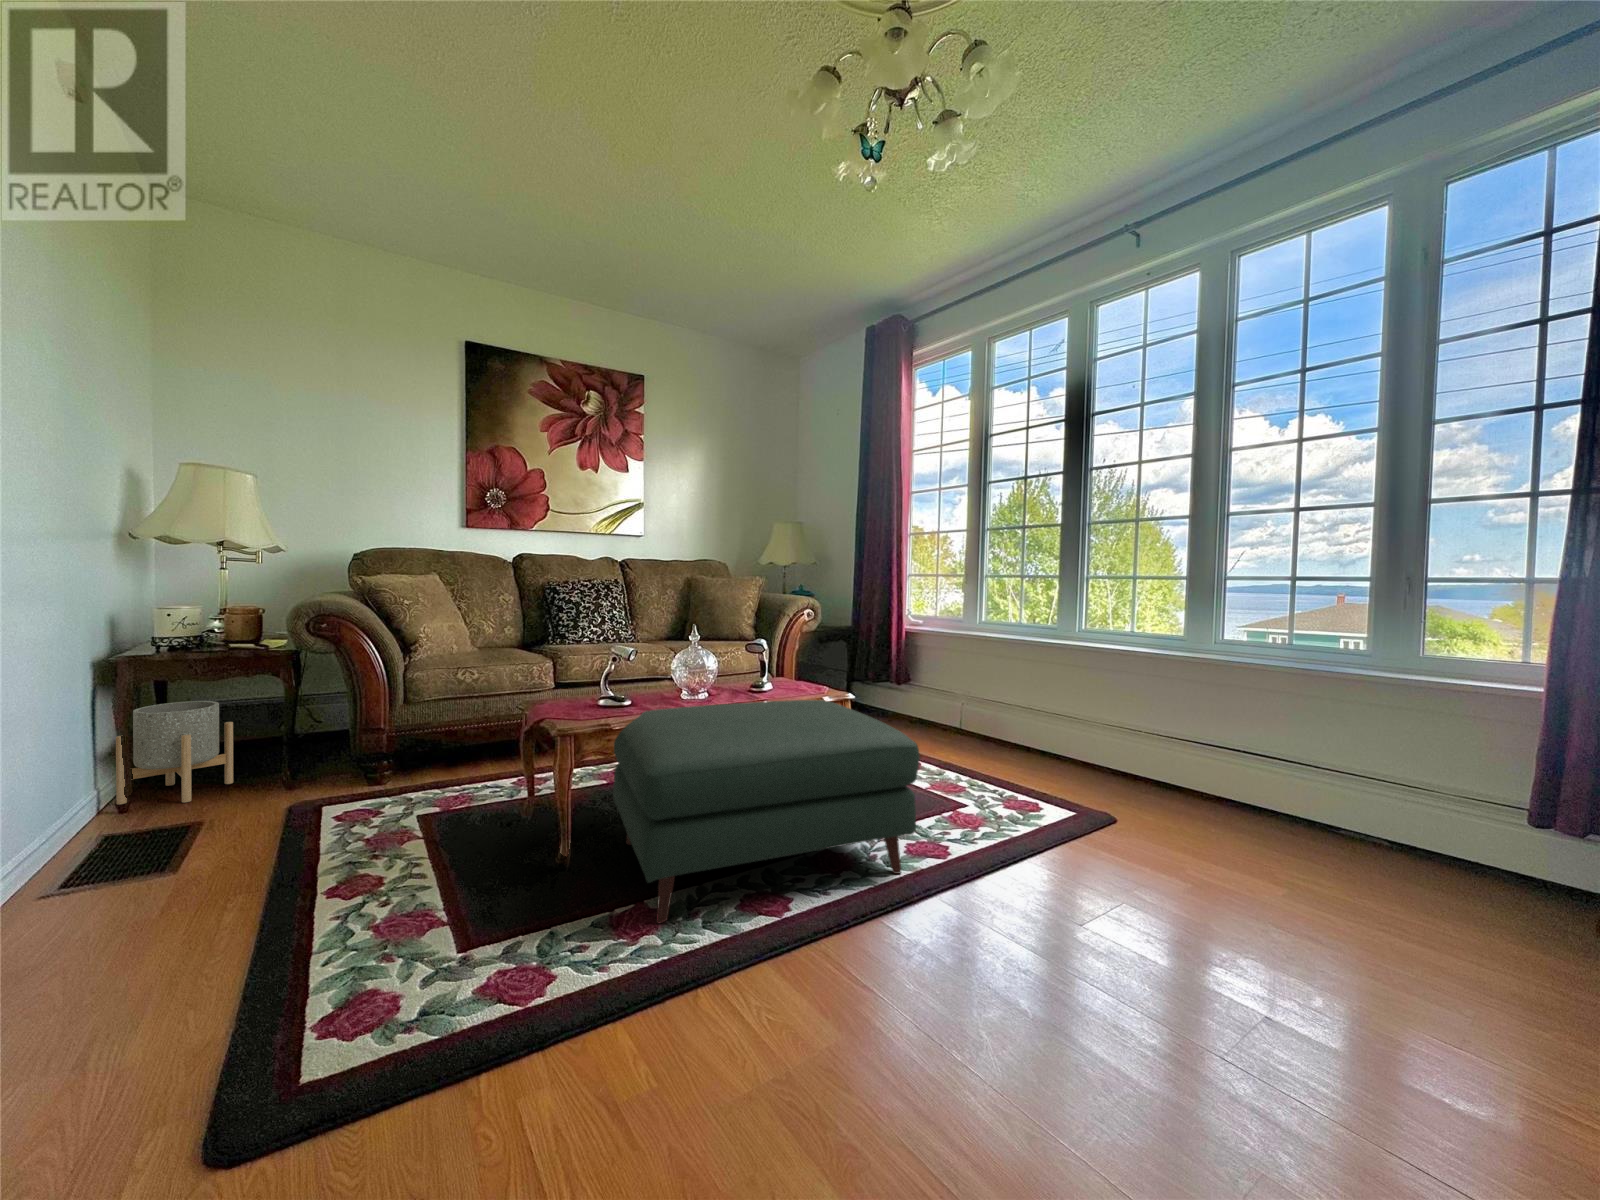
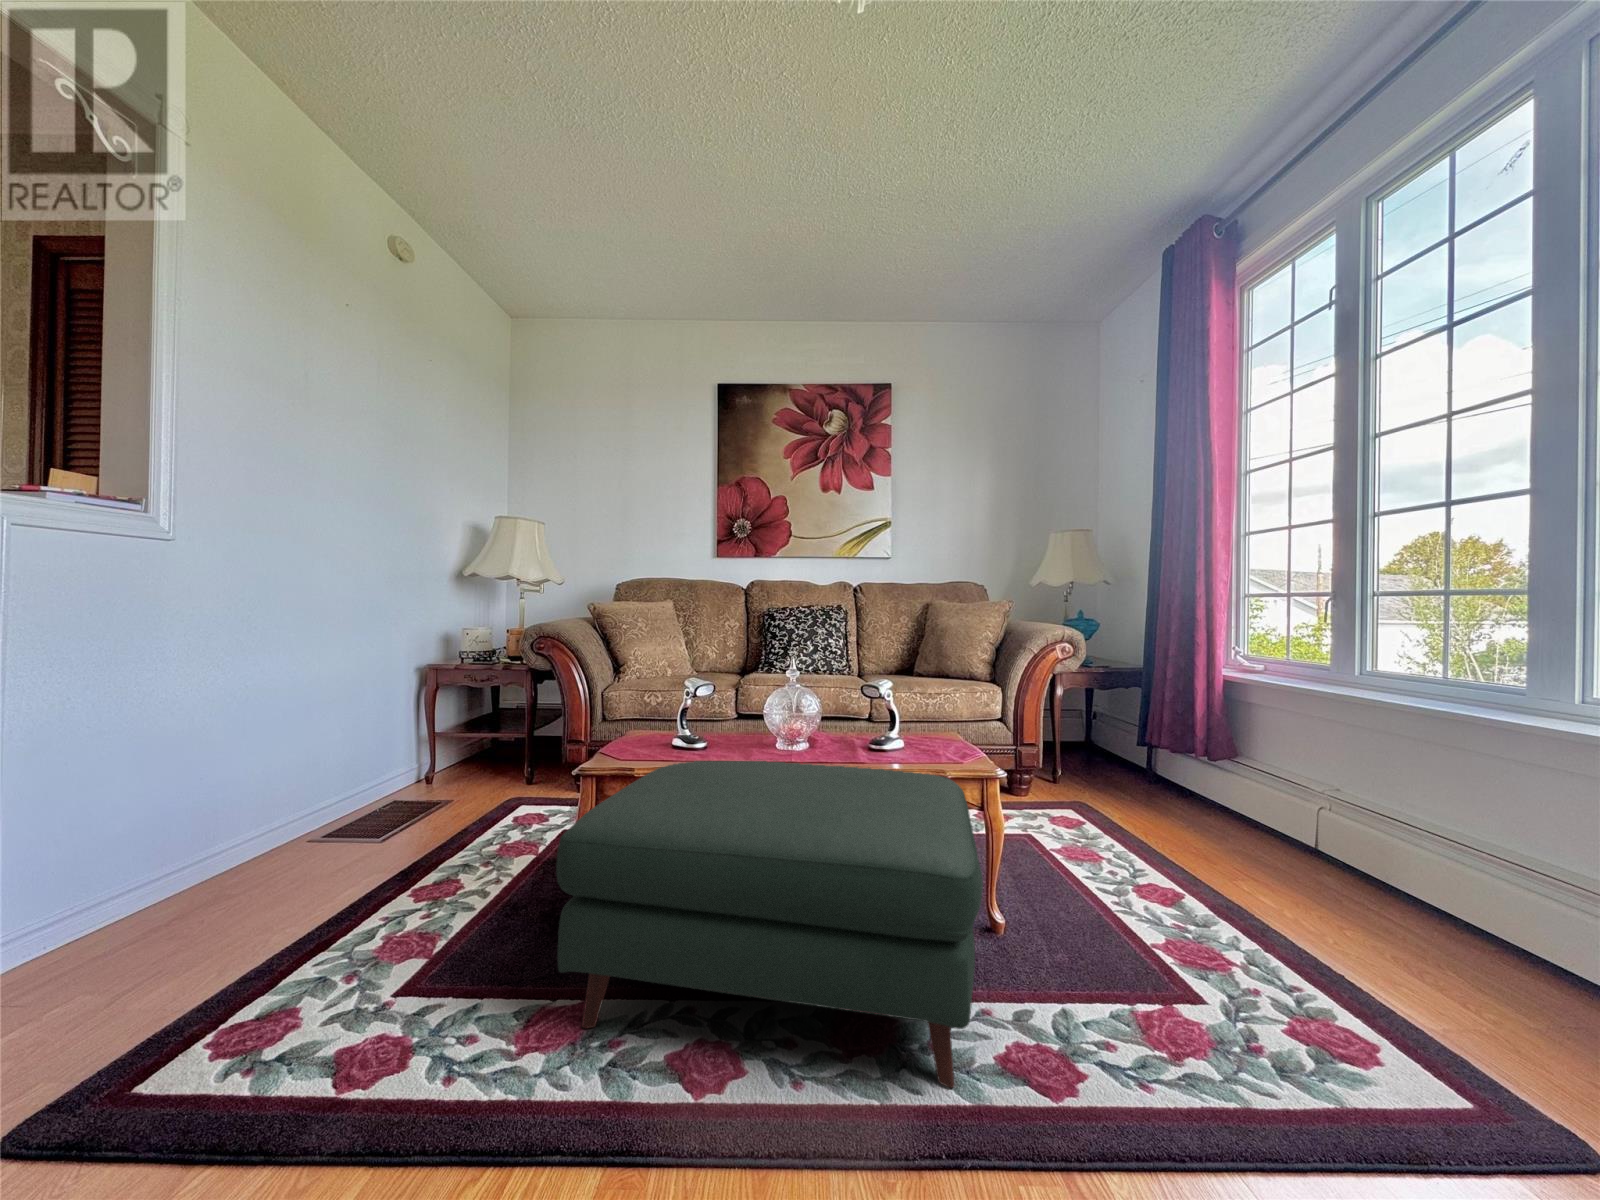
planter: present [116,701,233,805] -> none [430,702,503,782]

